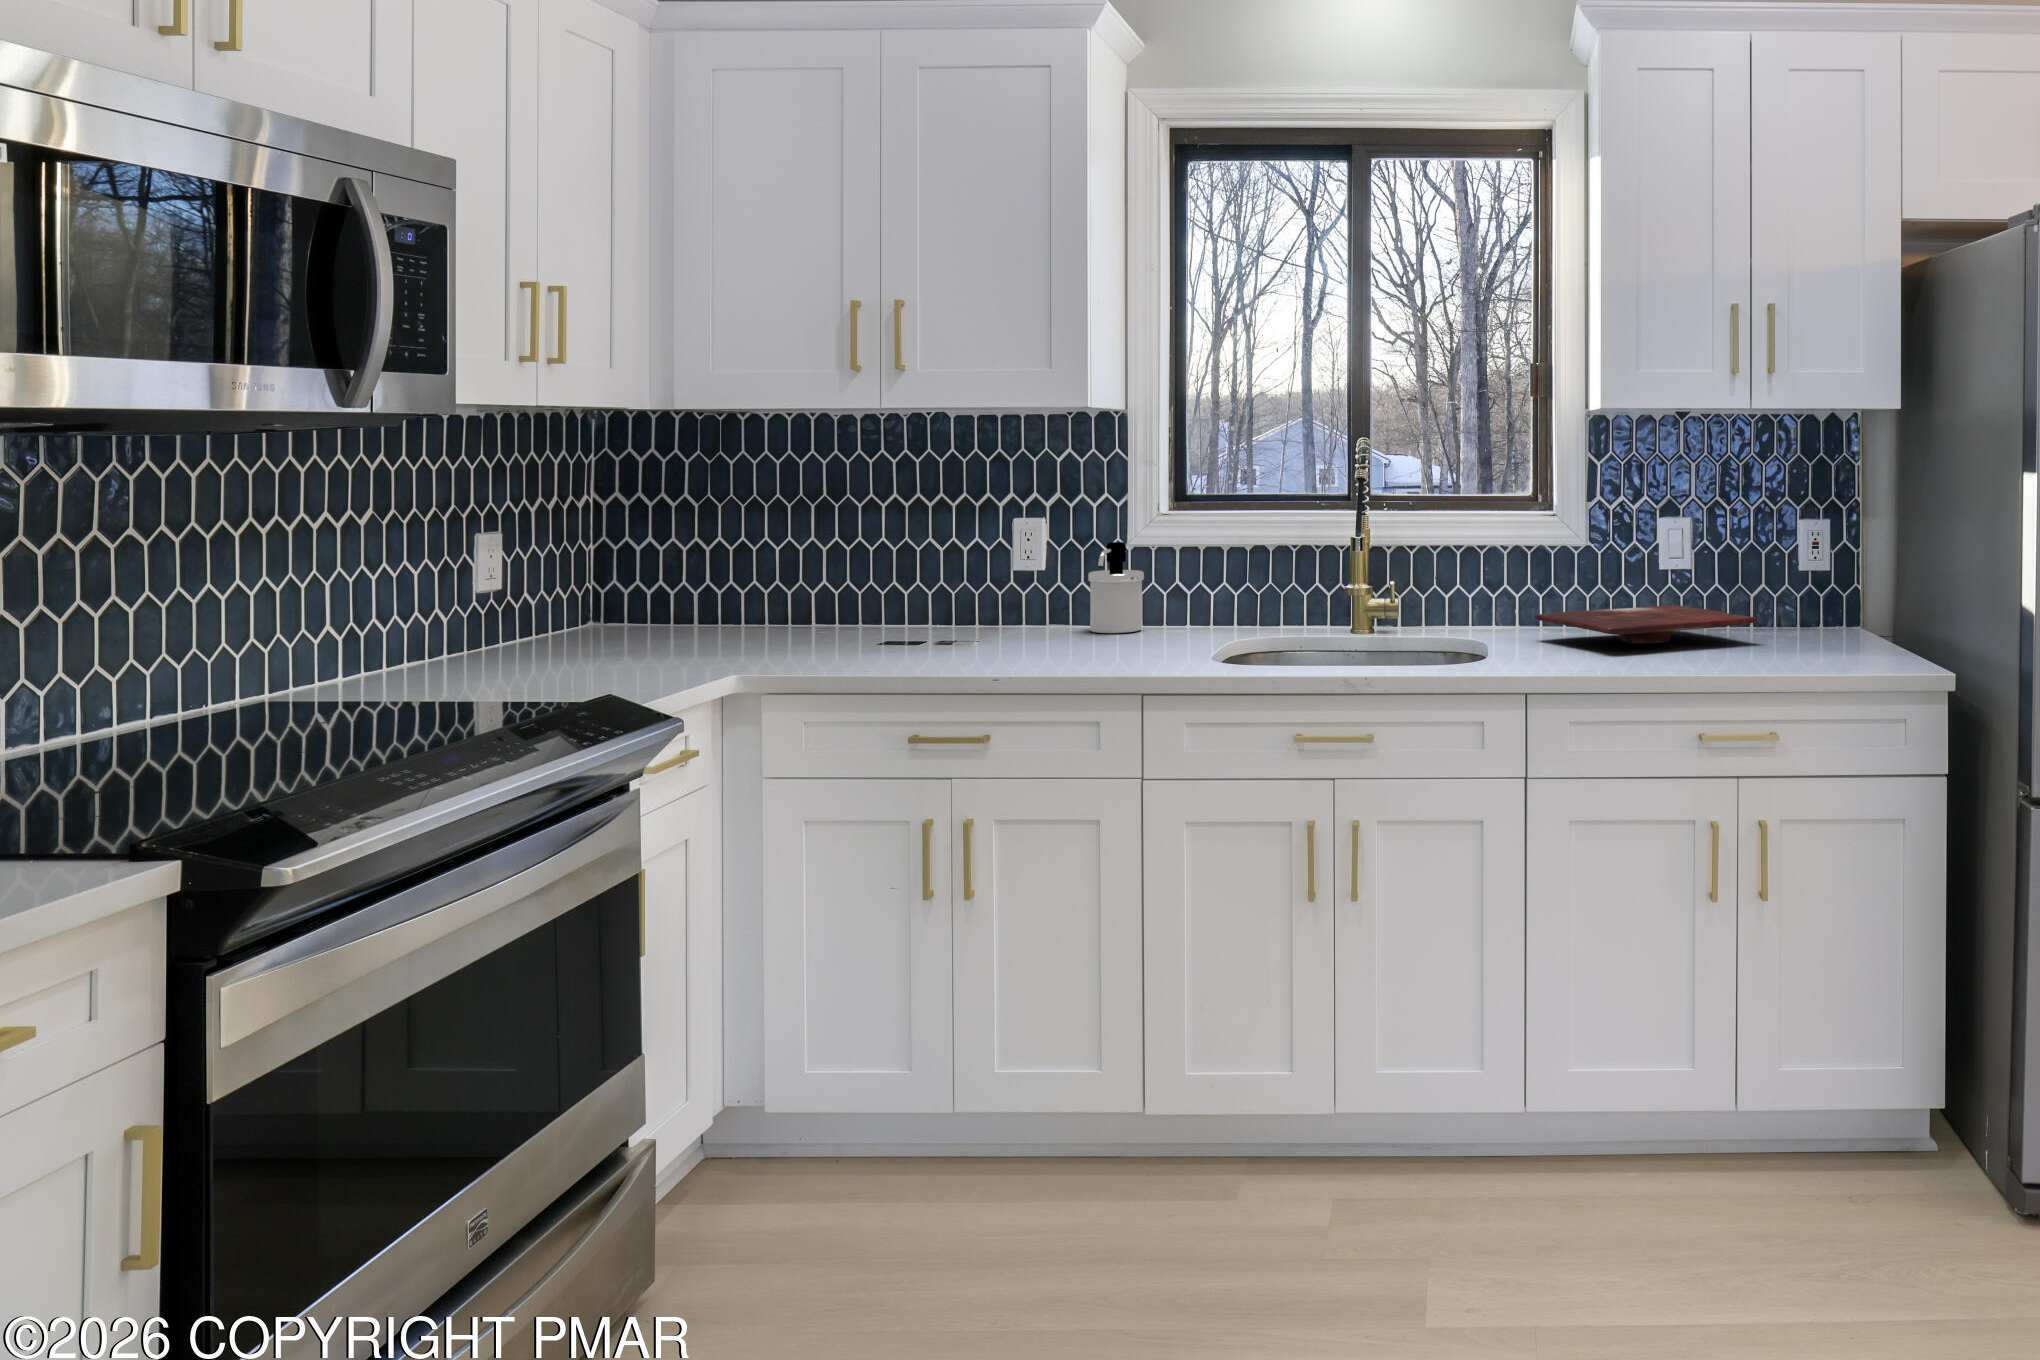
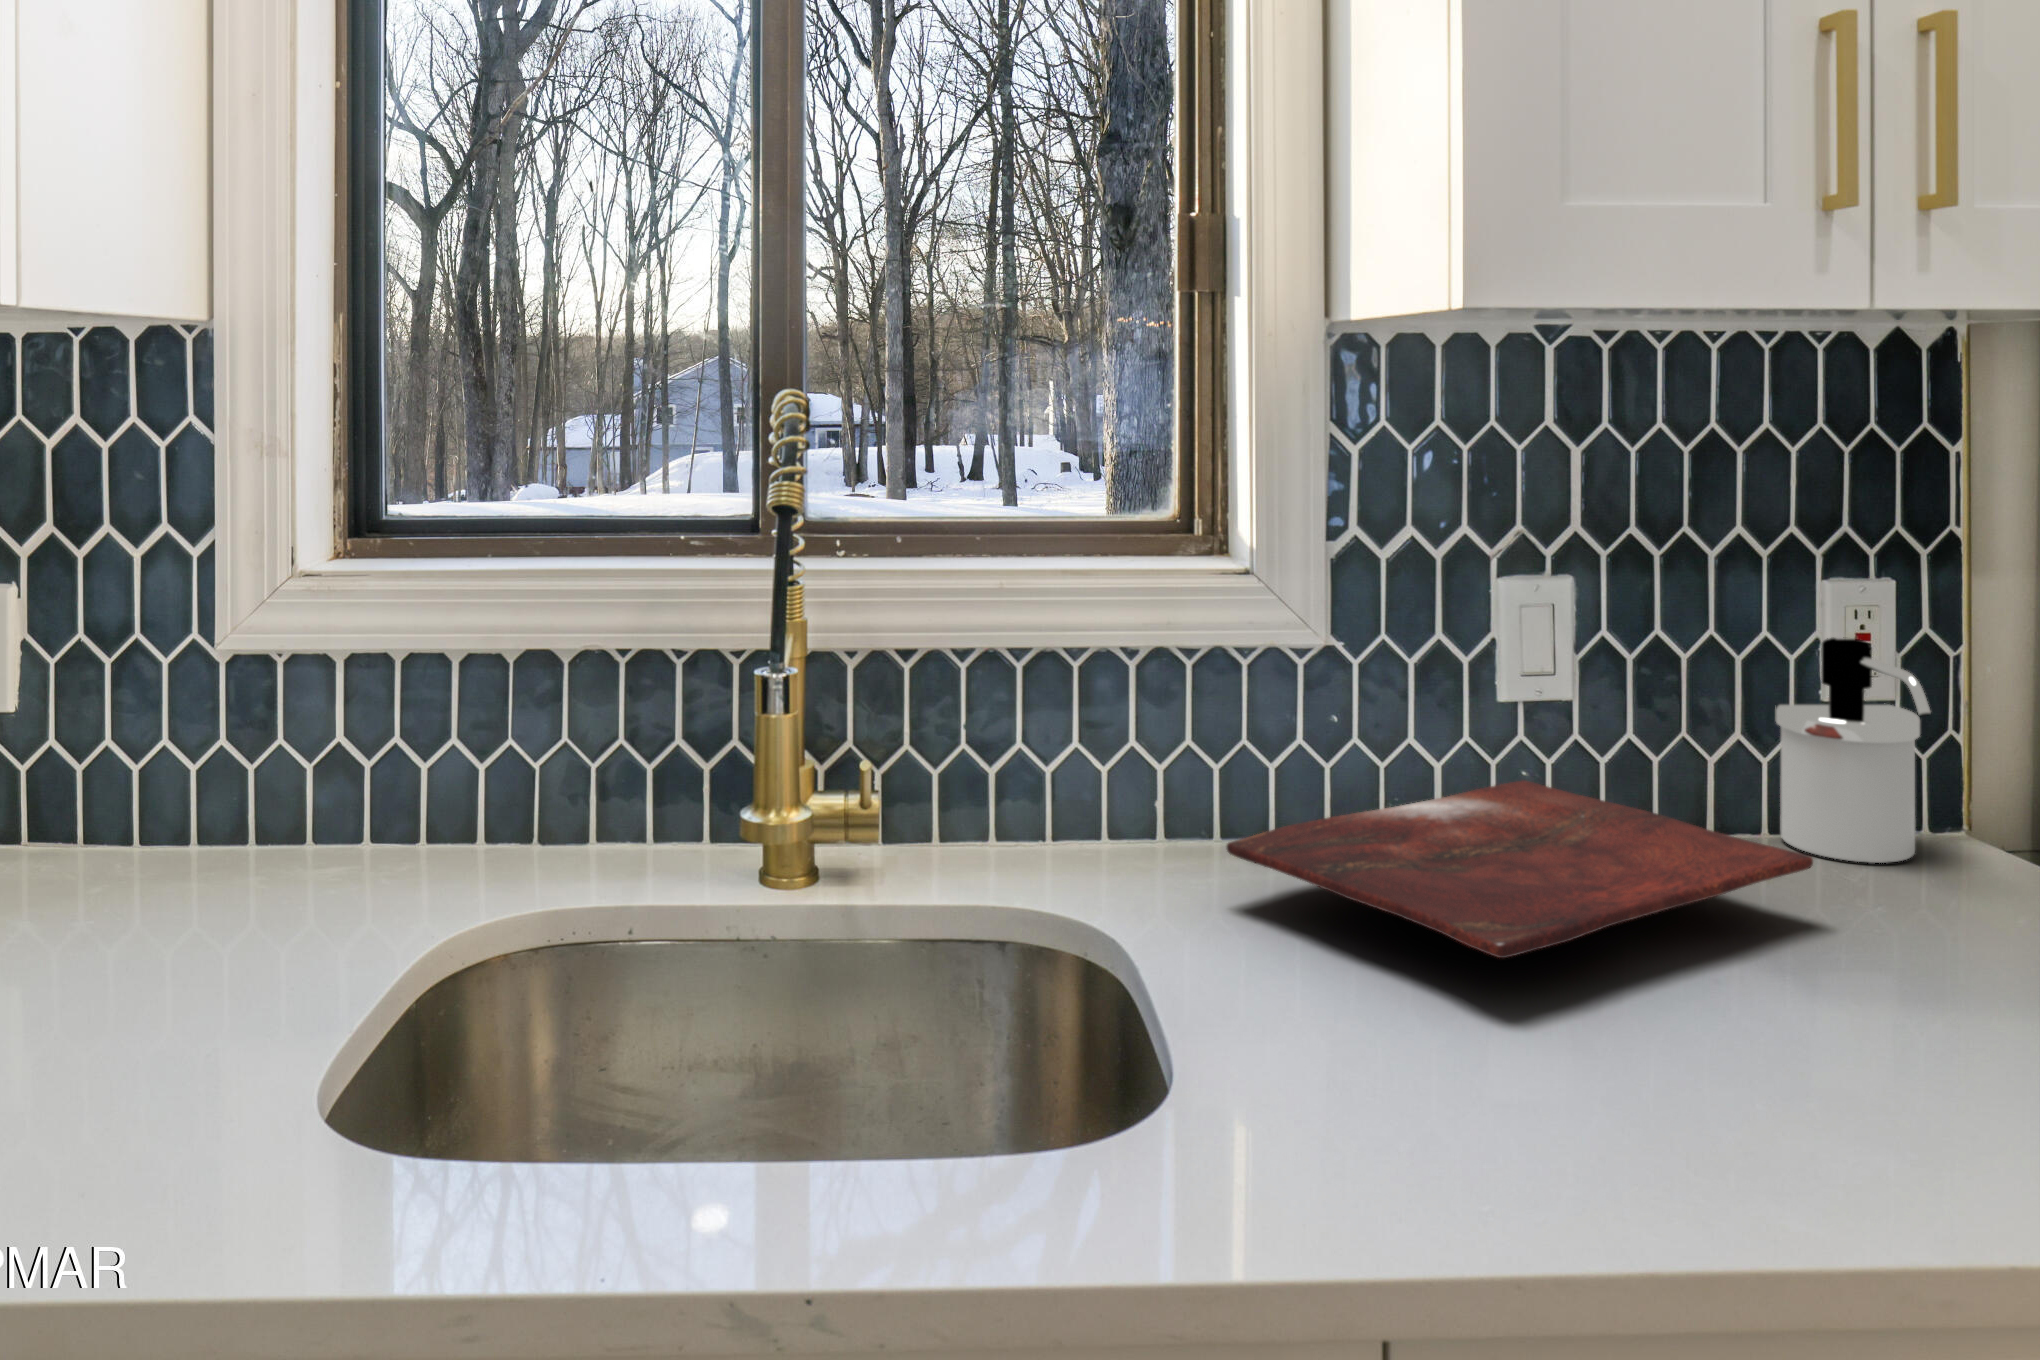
soap dispenser: present [1088,542,1144,633] -> present [1776,638,1931,863]

